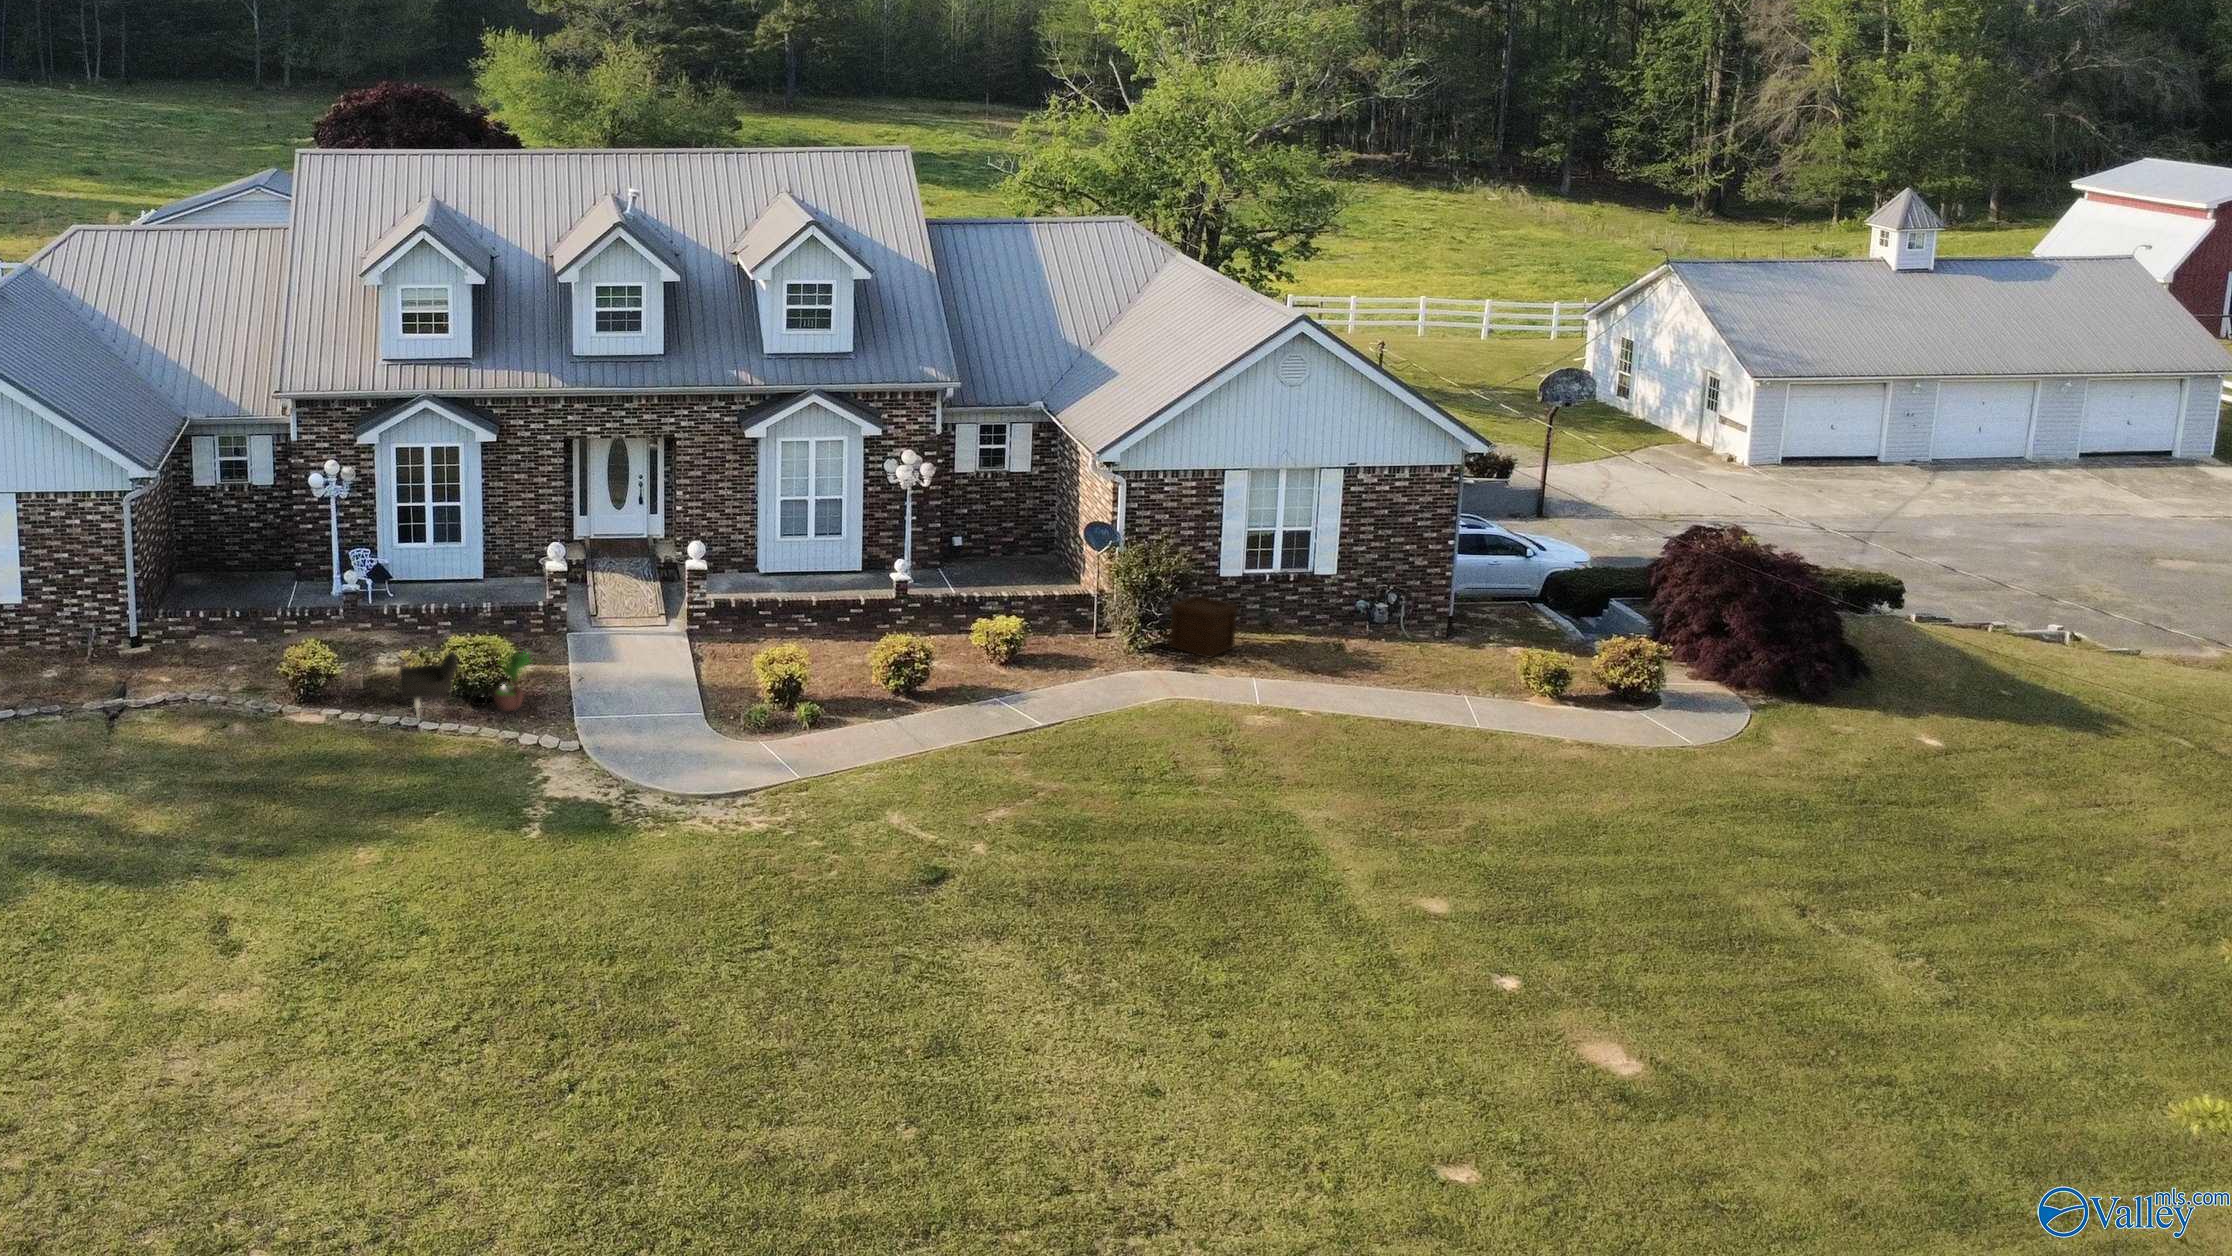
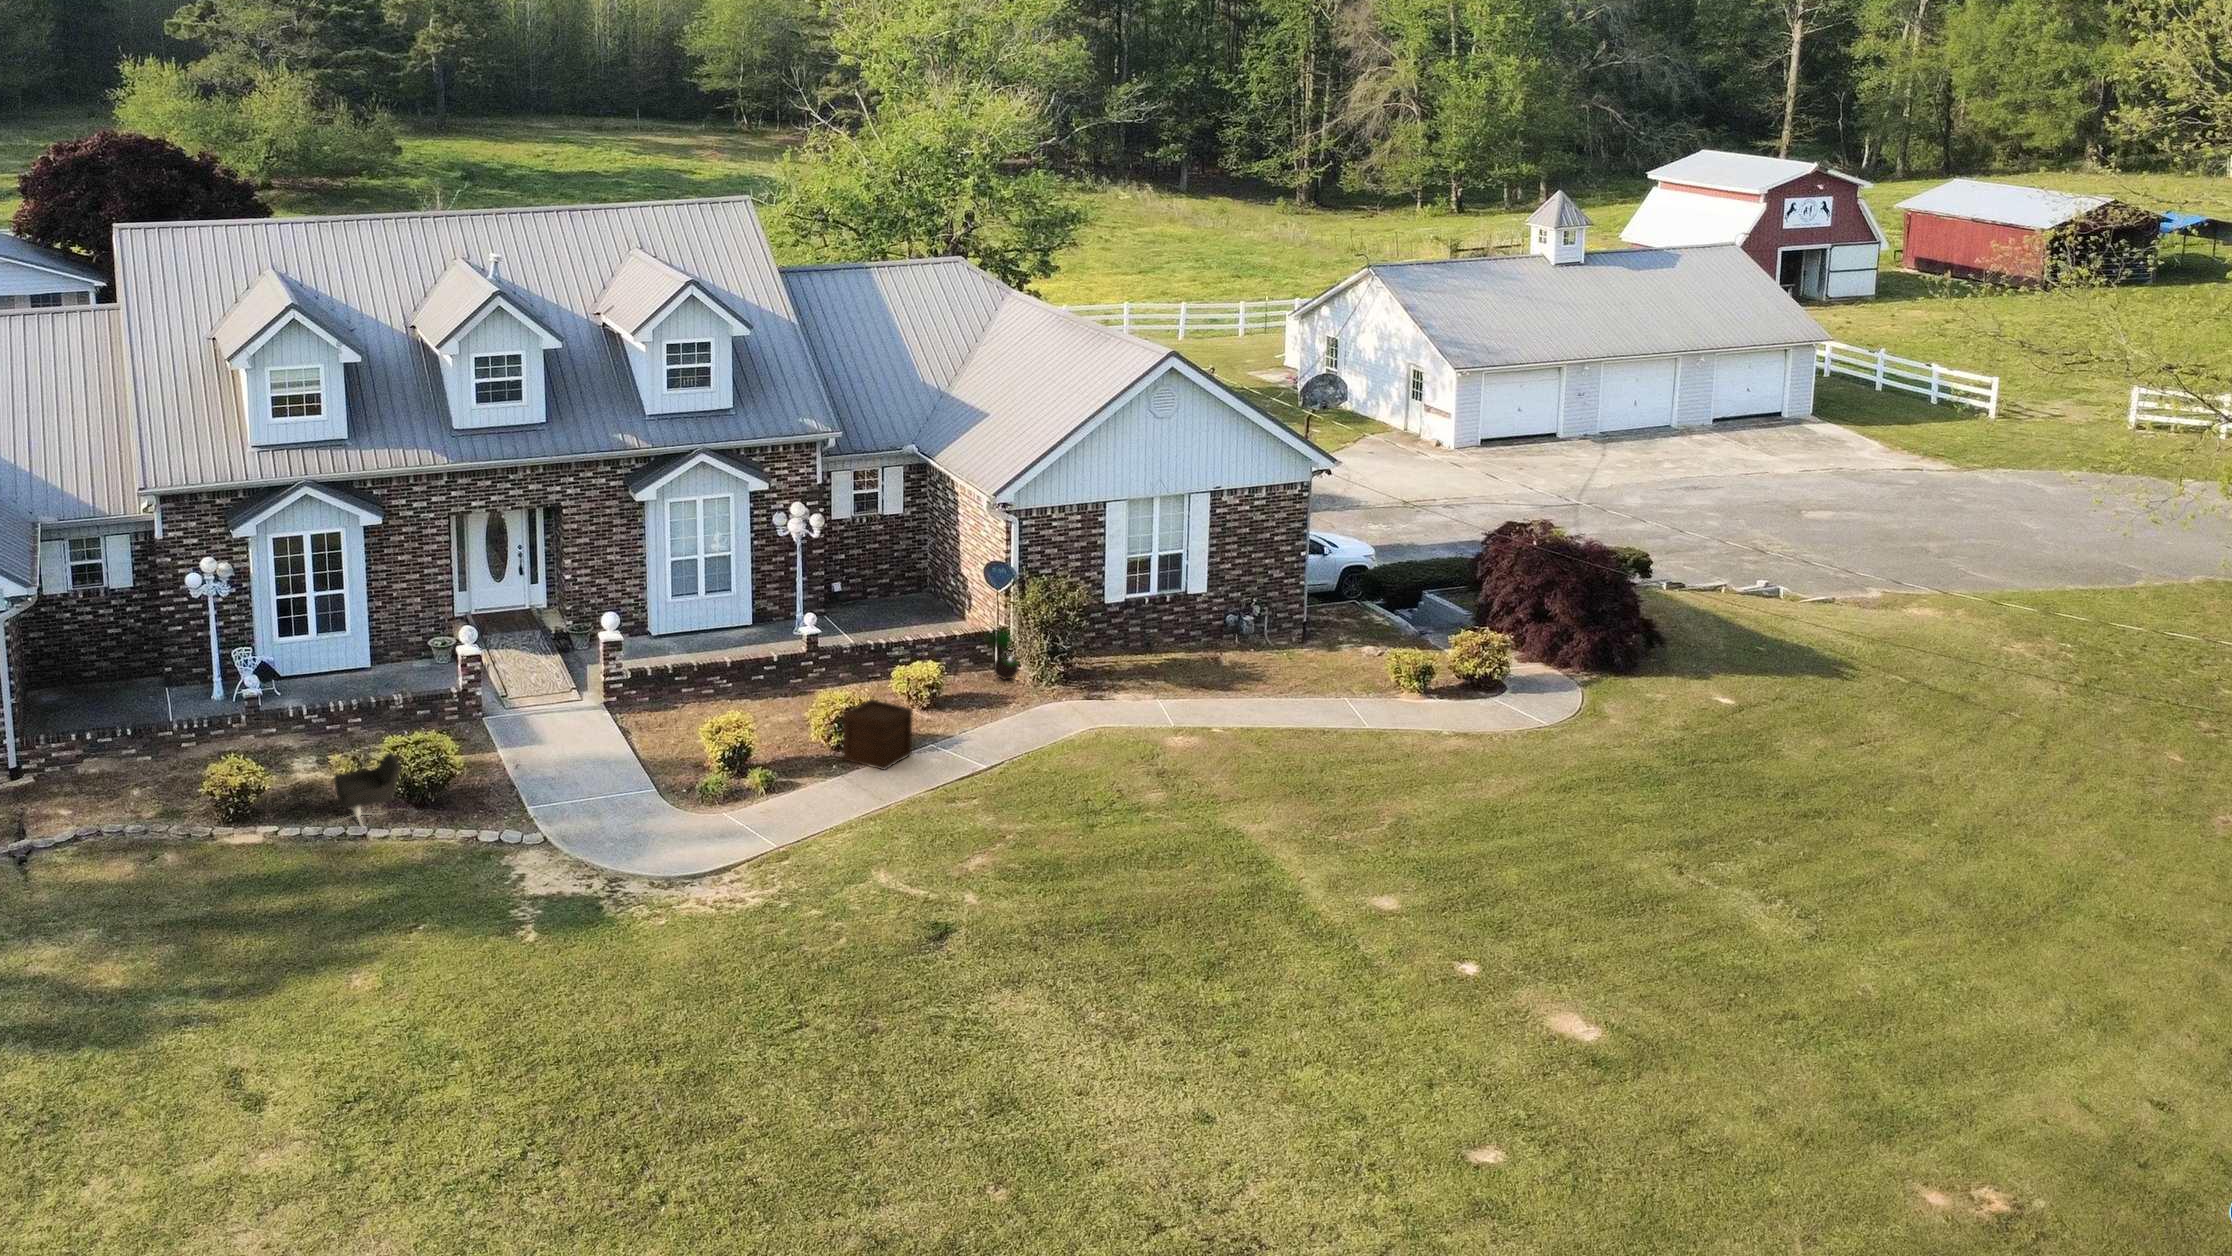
wooden crate: present [1169,595,1238,658] -> present [843,699,913,770]
potted tree: present [494,652,529,711] -> present [986,628,1019,680]

